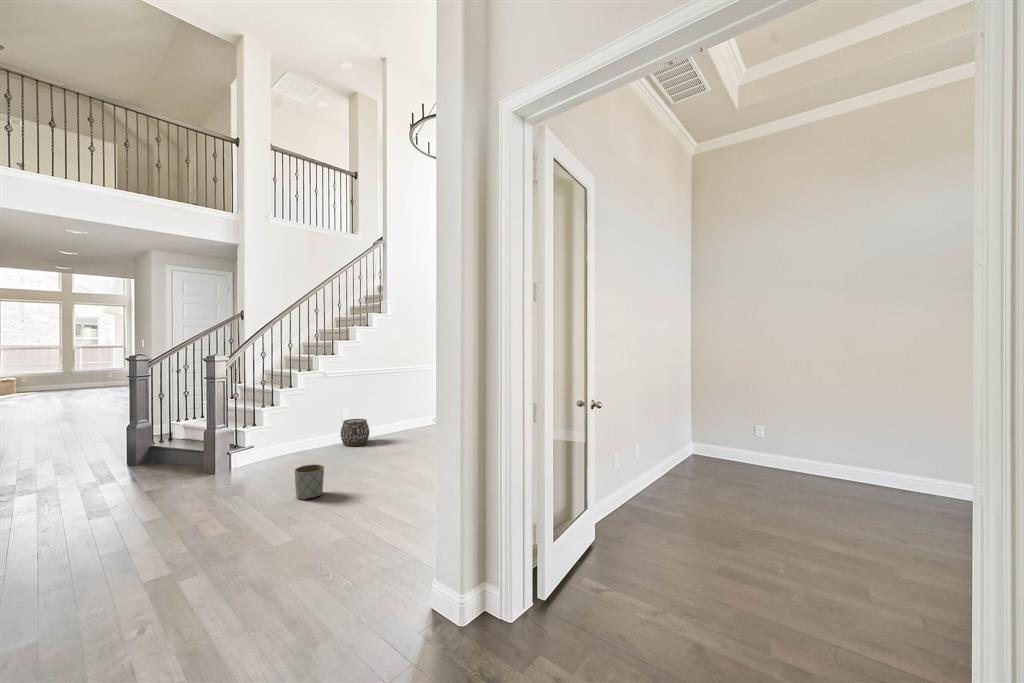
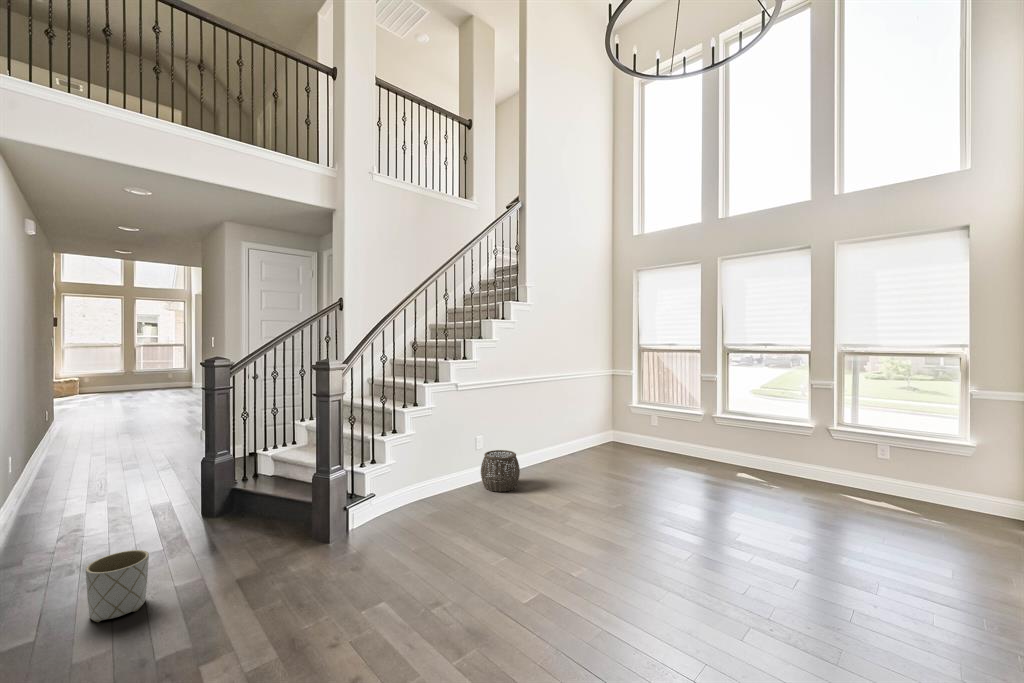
planter: present [295,465,324,500] -> present [86,550,149,622]

